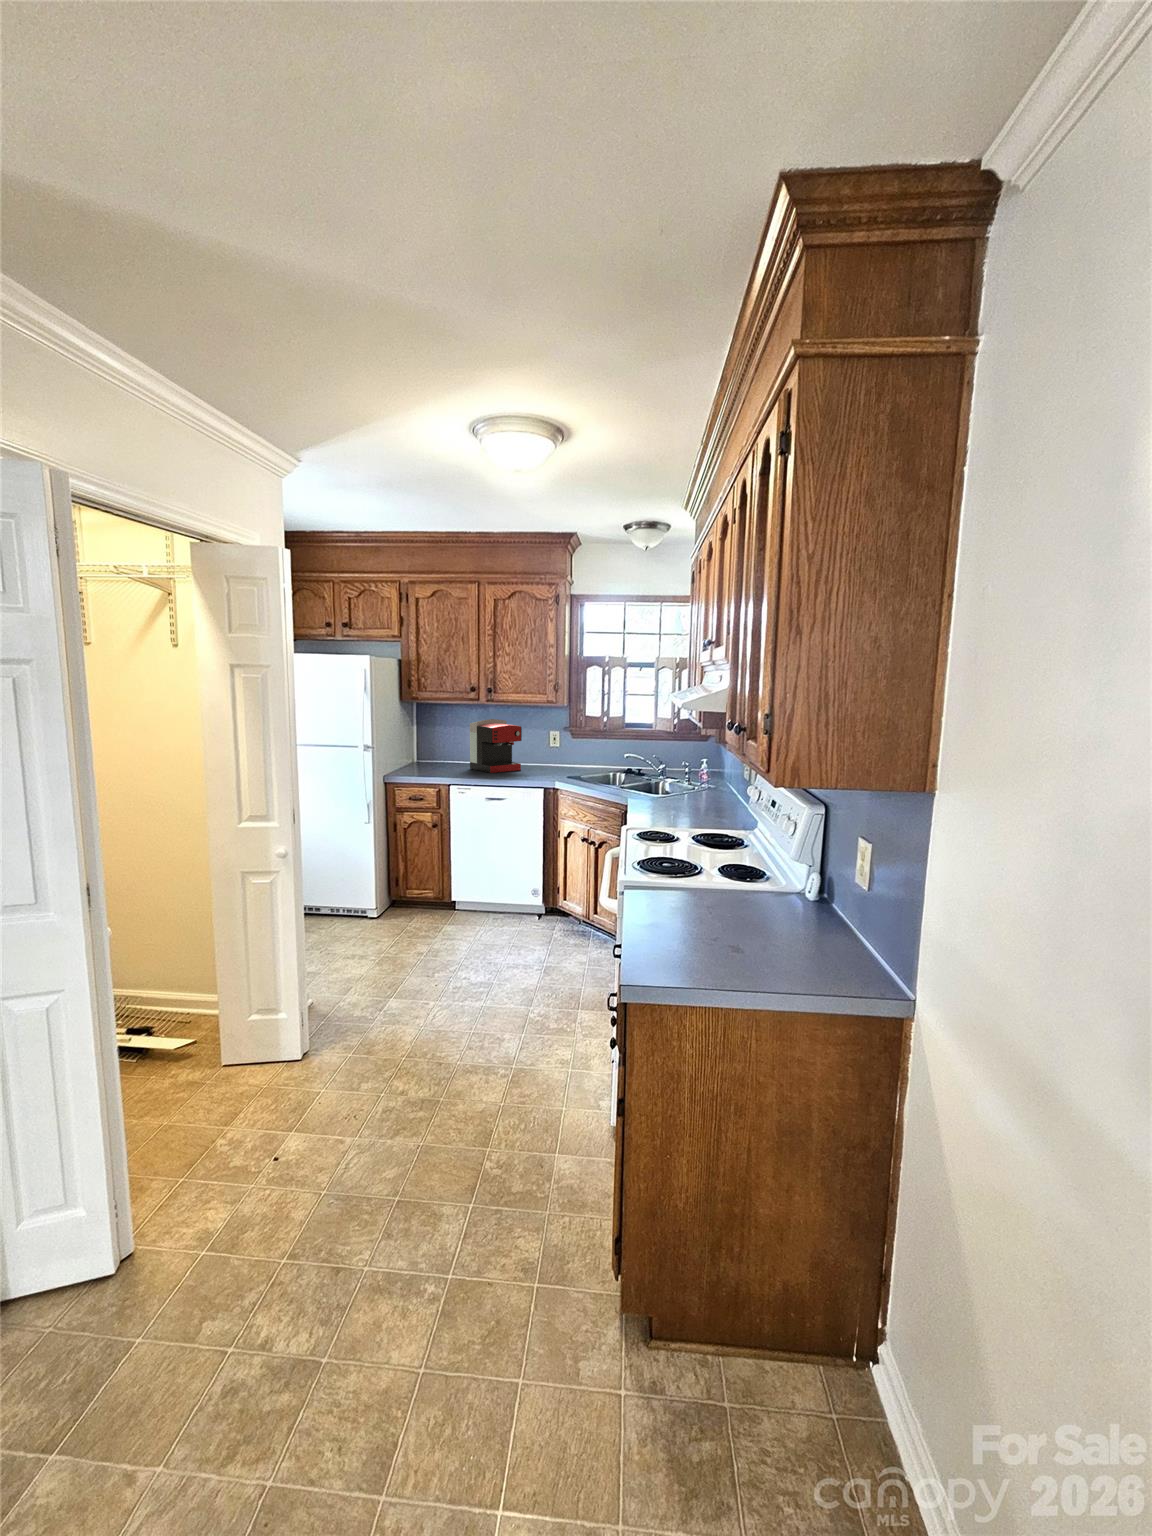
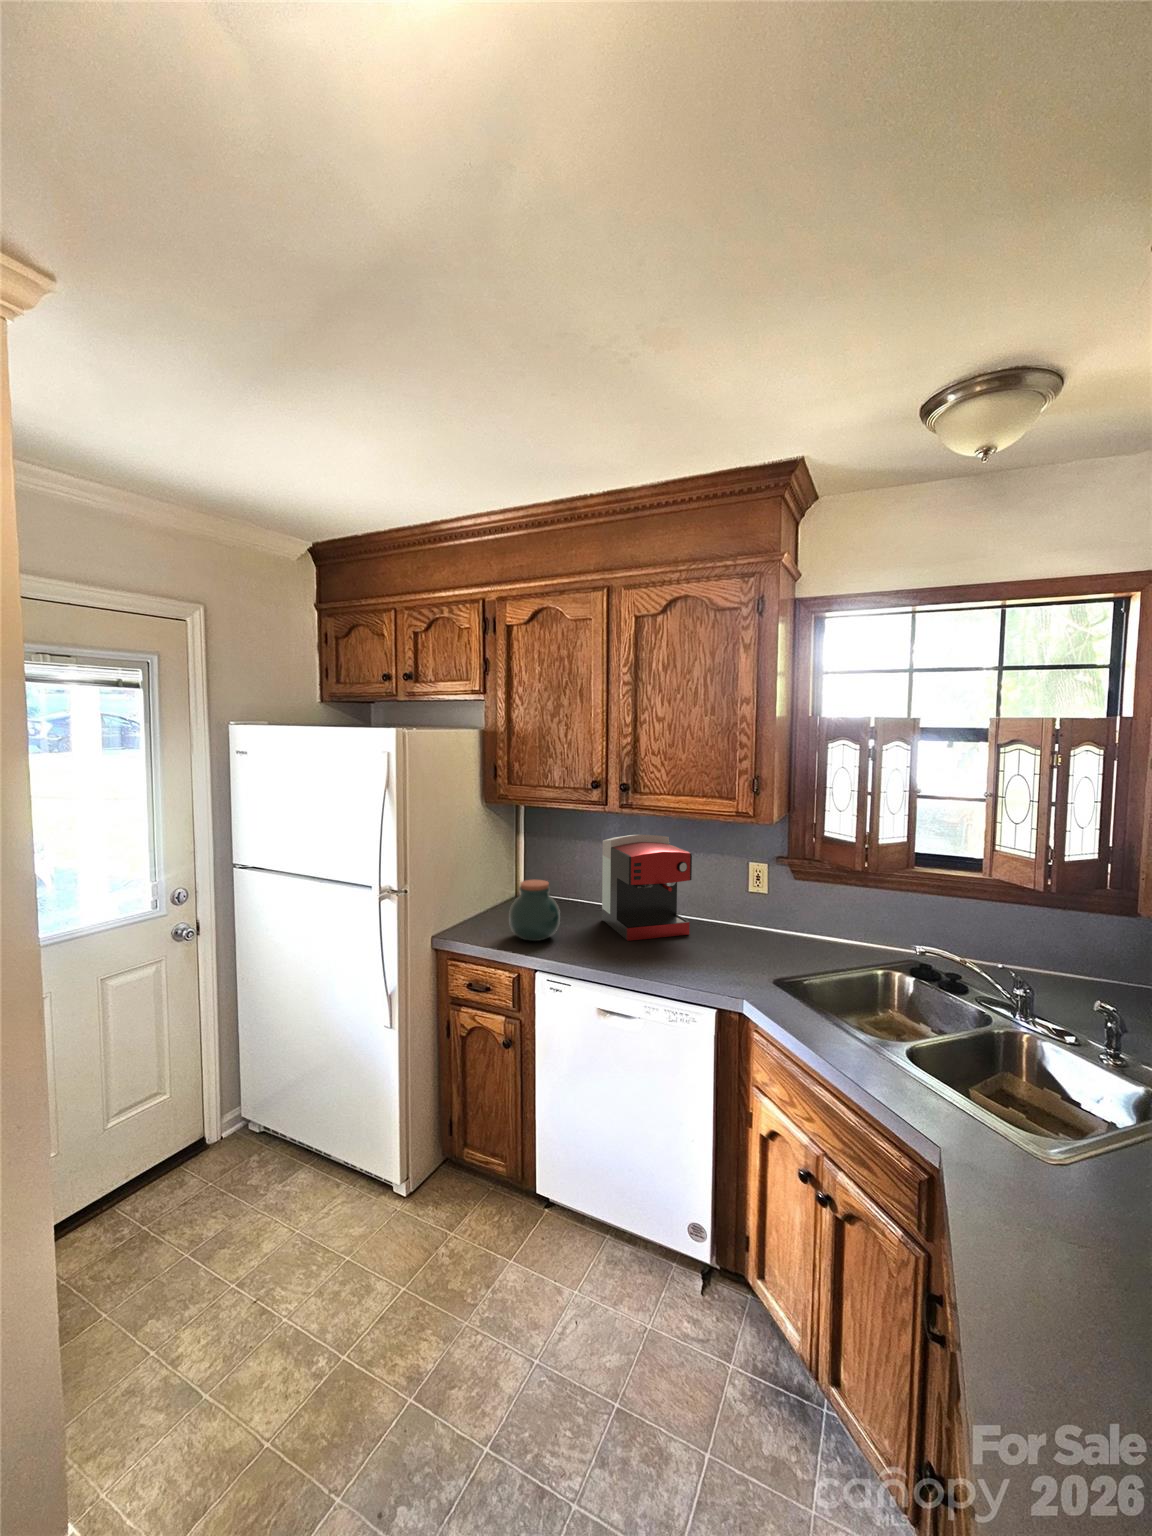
jar: none [426,744,454,775] -> present [509,880,560,941]

